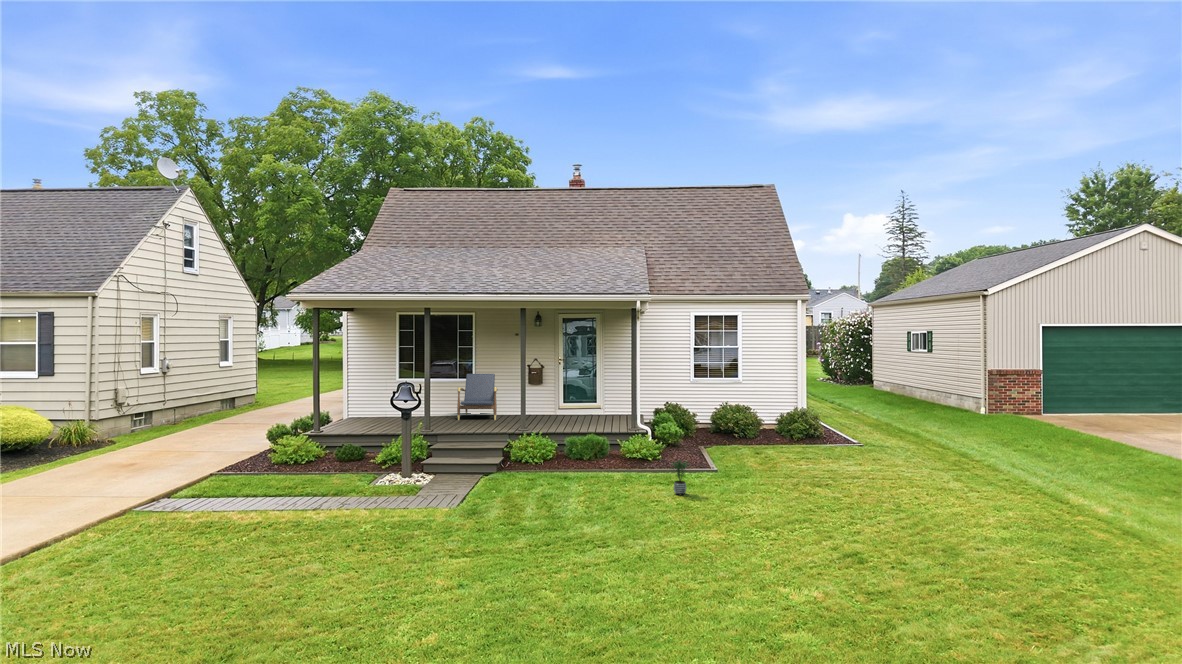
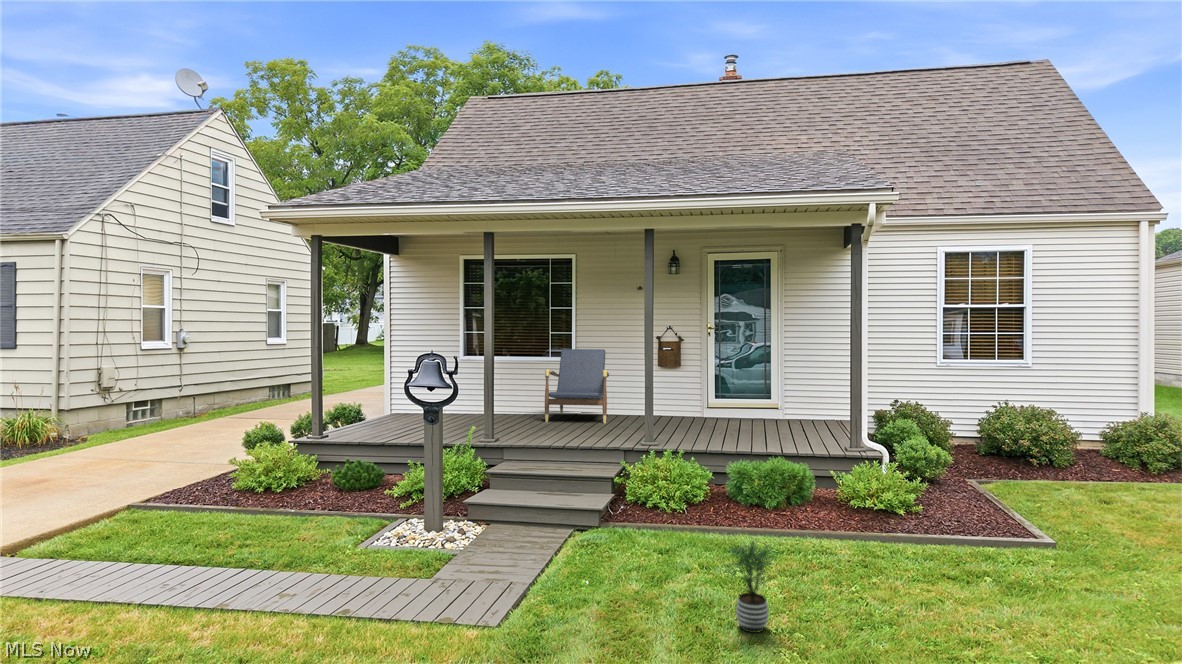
potted plant: present [672,460,687,495] -> present [724,540,775,633]

